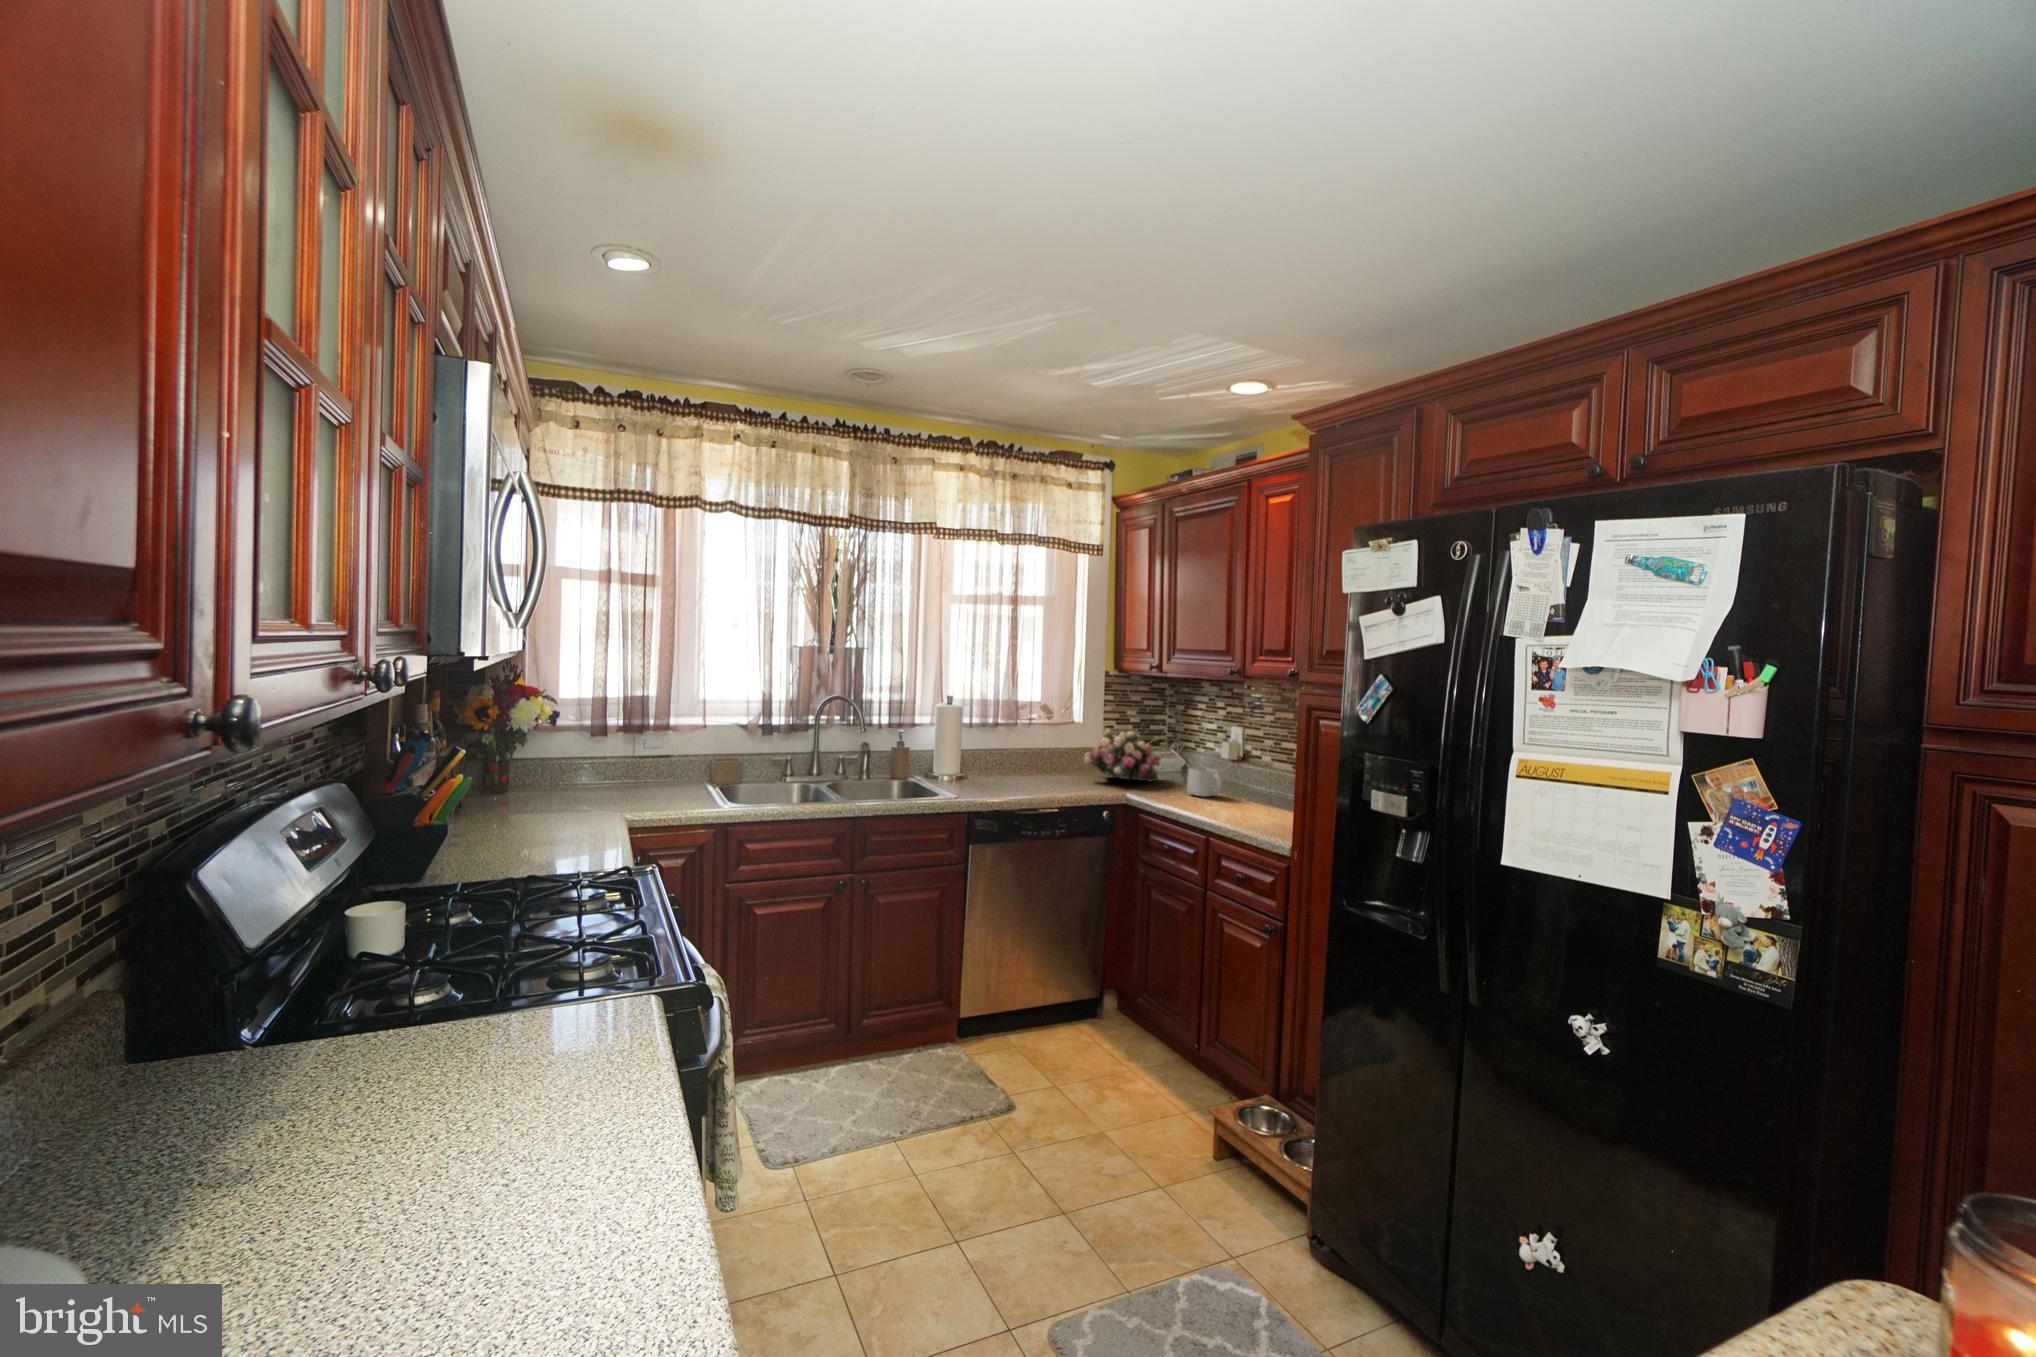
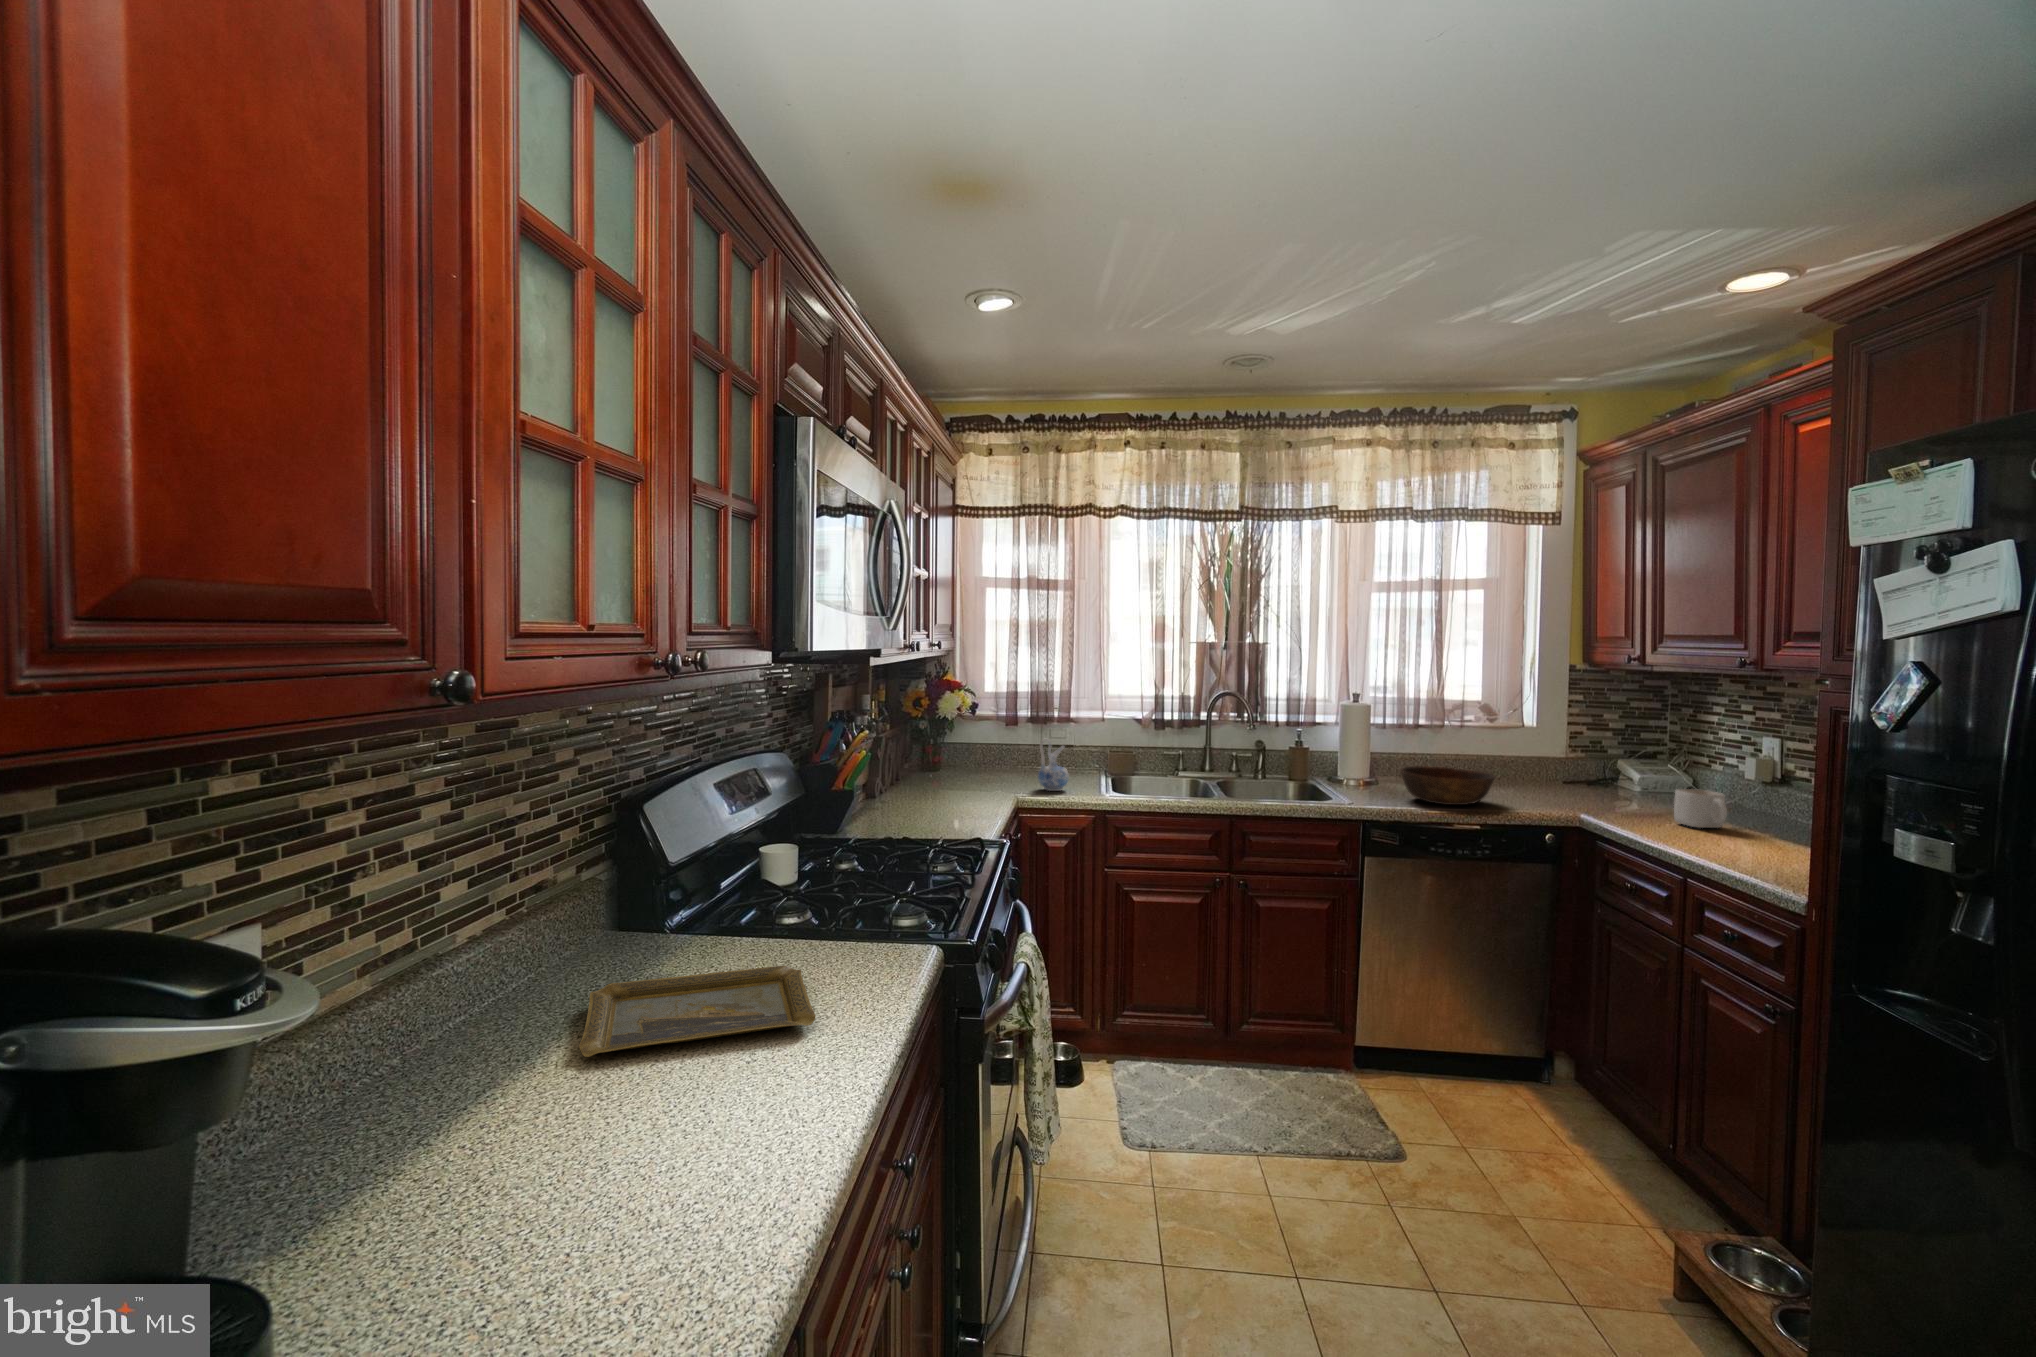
flower arrangement: present [1083,729,1161,781] -> none [1527,735,1644,804]
ceramic pitcher: none [646,748,683,804] -> present [1038,738,1069,791]
bowl: none [992,759,1066,792] -> present [1400,766,1495,805]
tray: none [182,1055,571,1249] -> present [579,966,815,1057]

